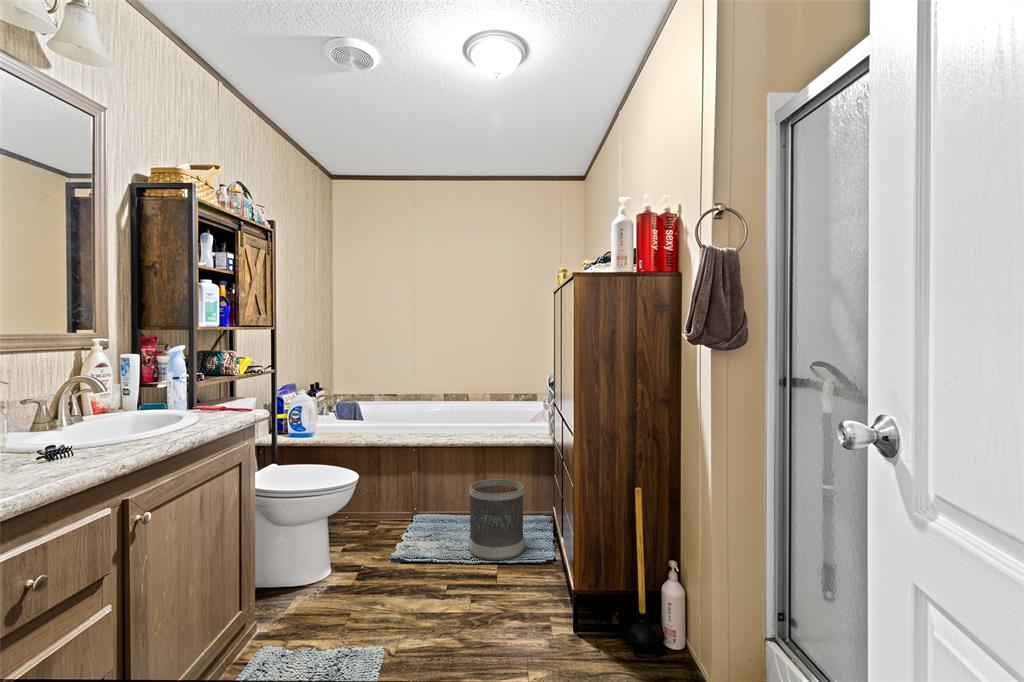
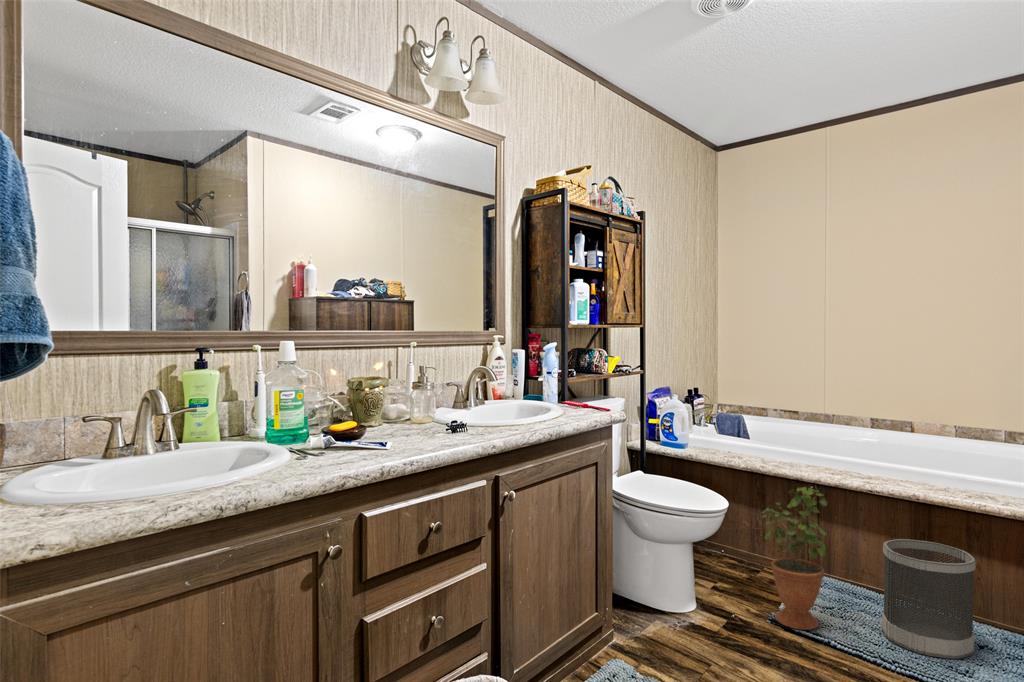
potted plant: none [383,448,432,567] -> present [762,487,827,630]

